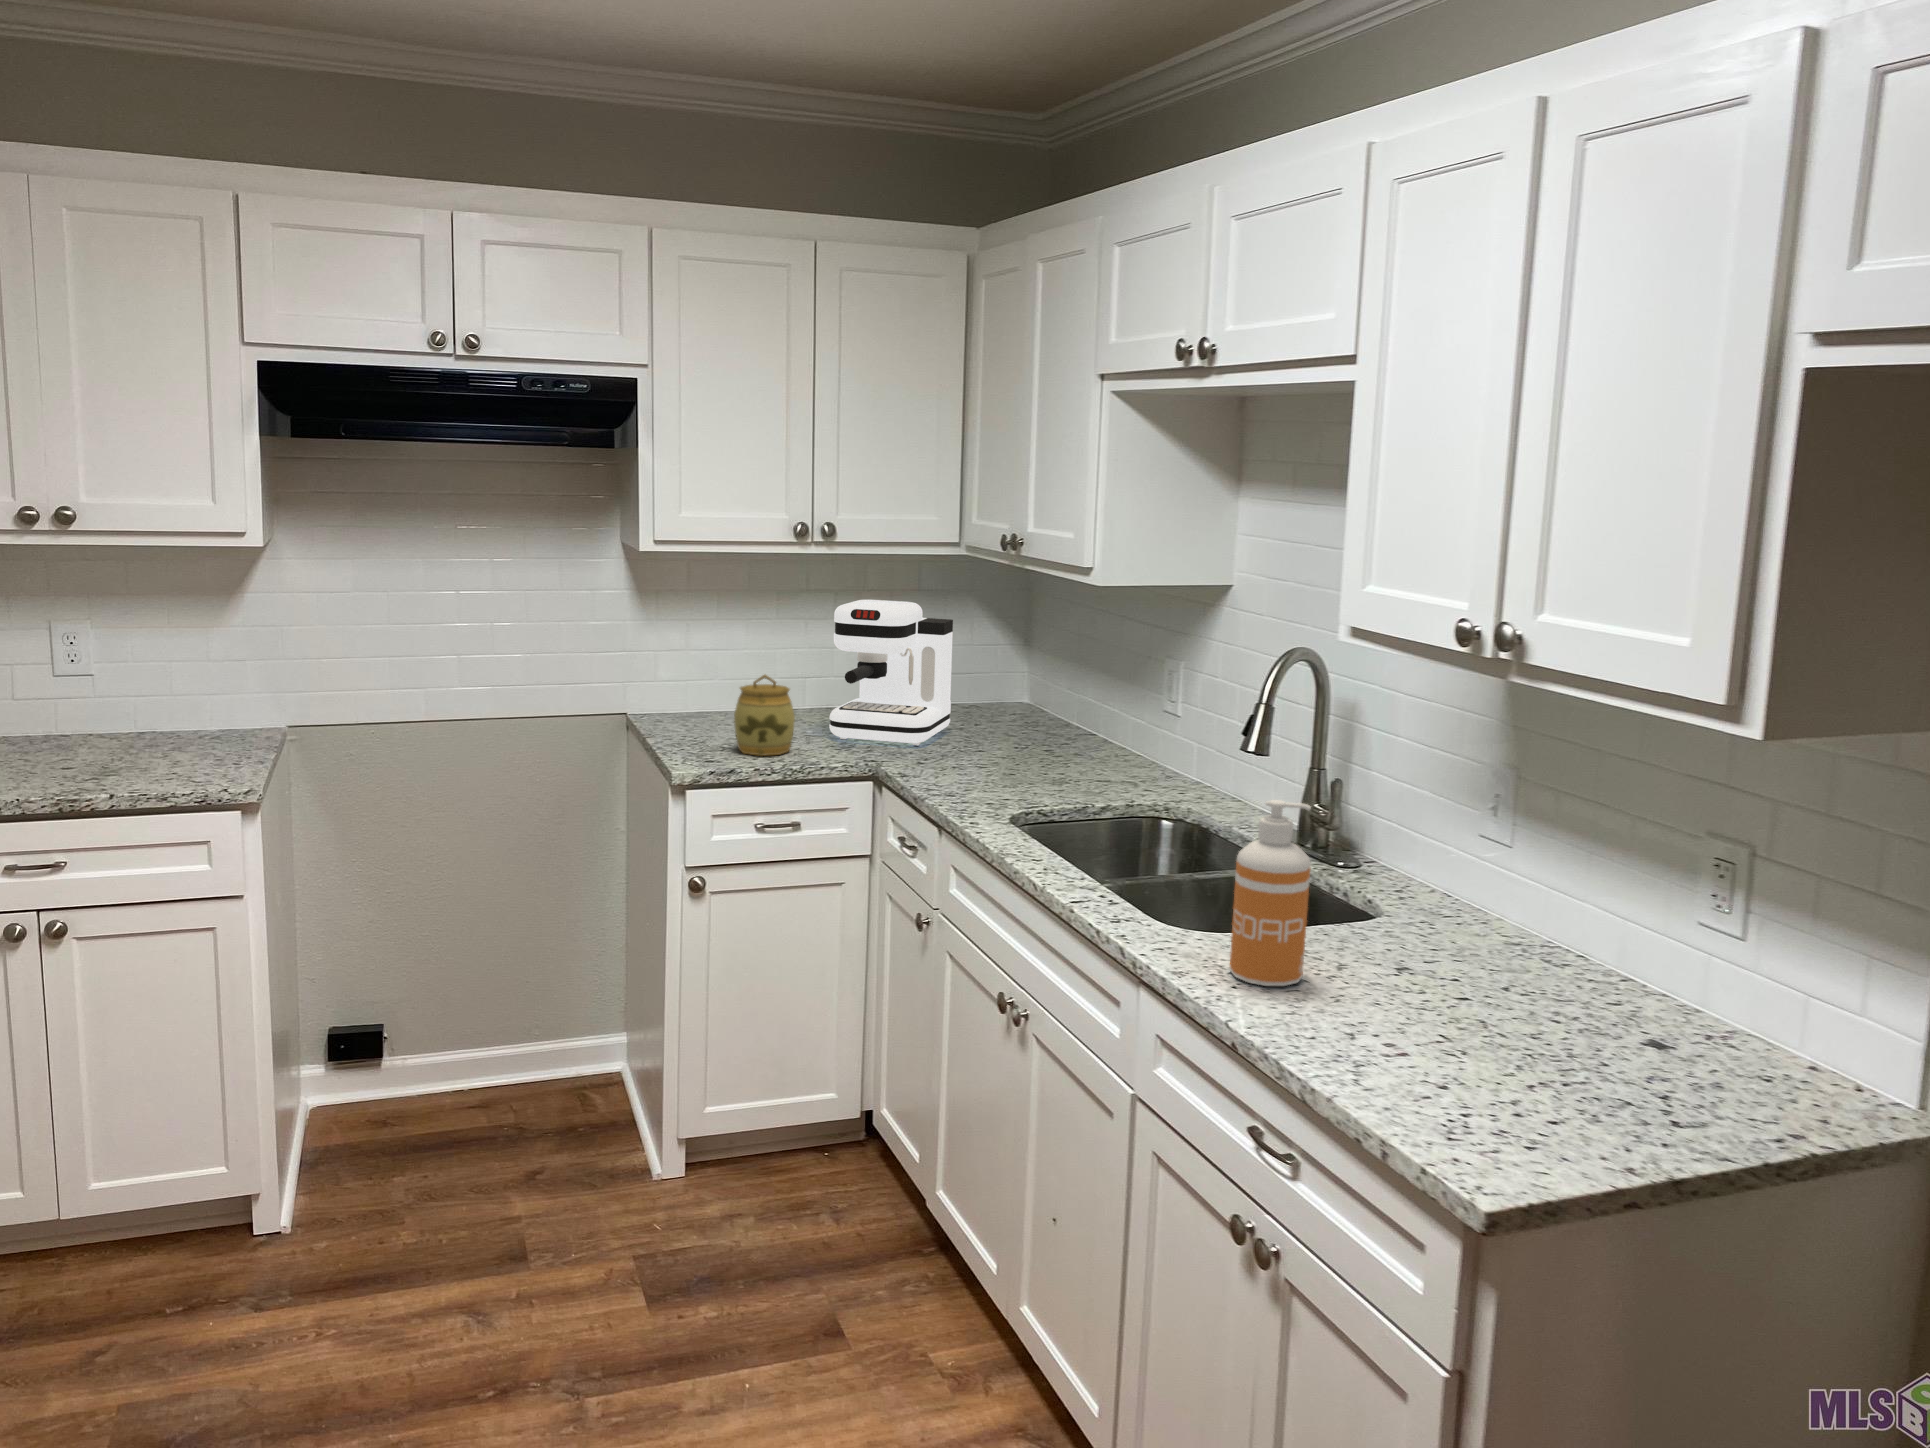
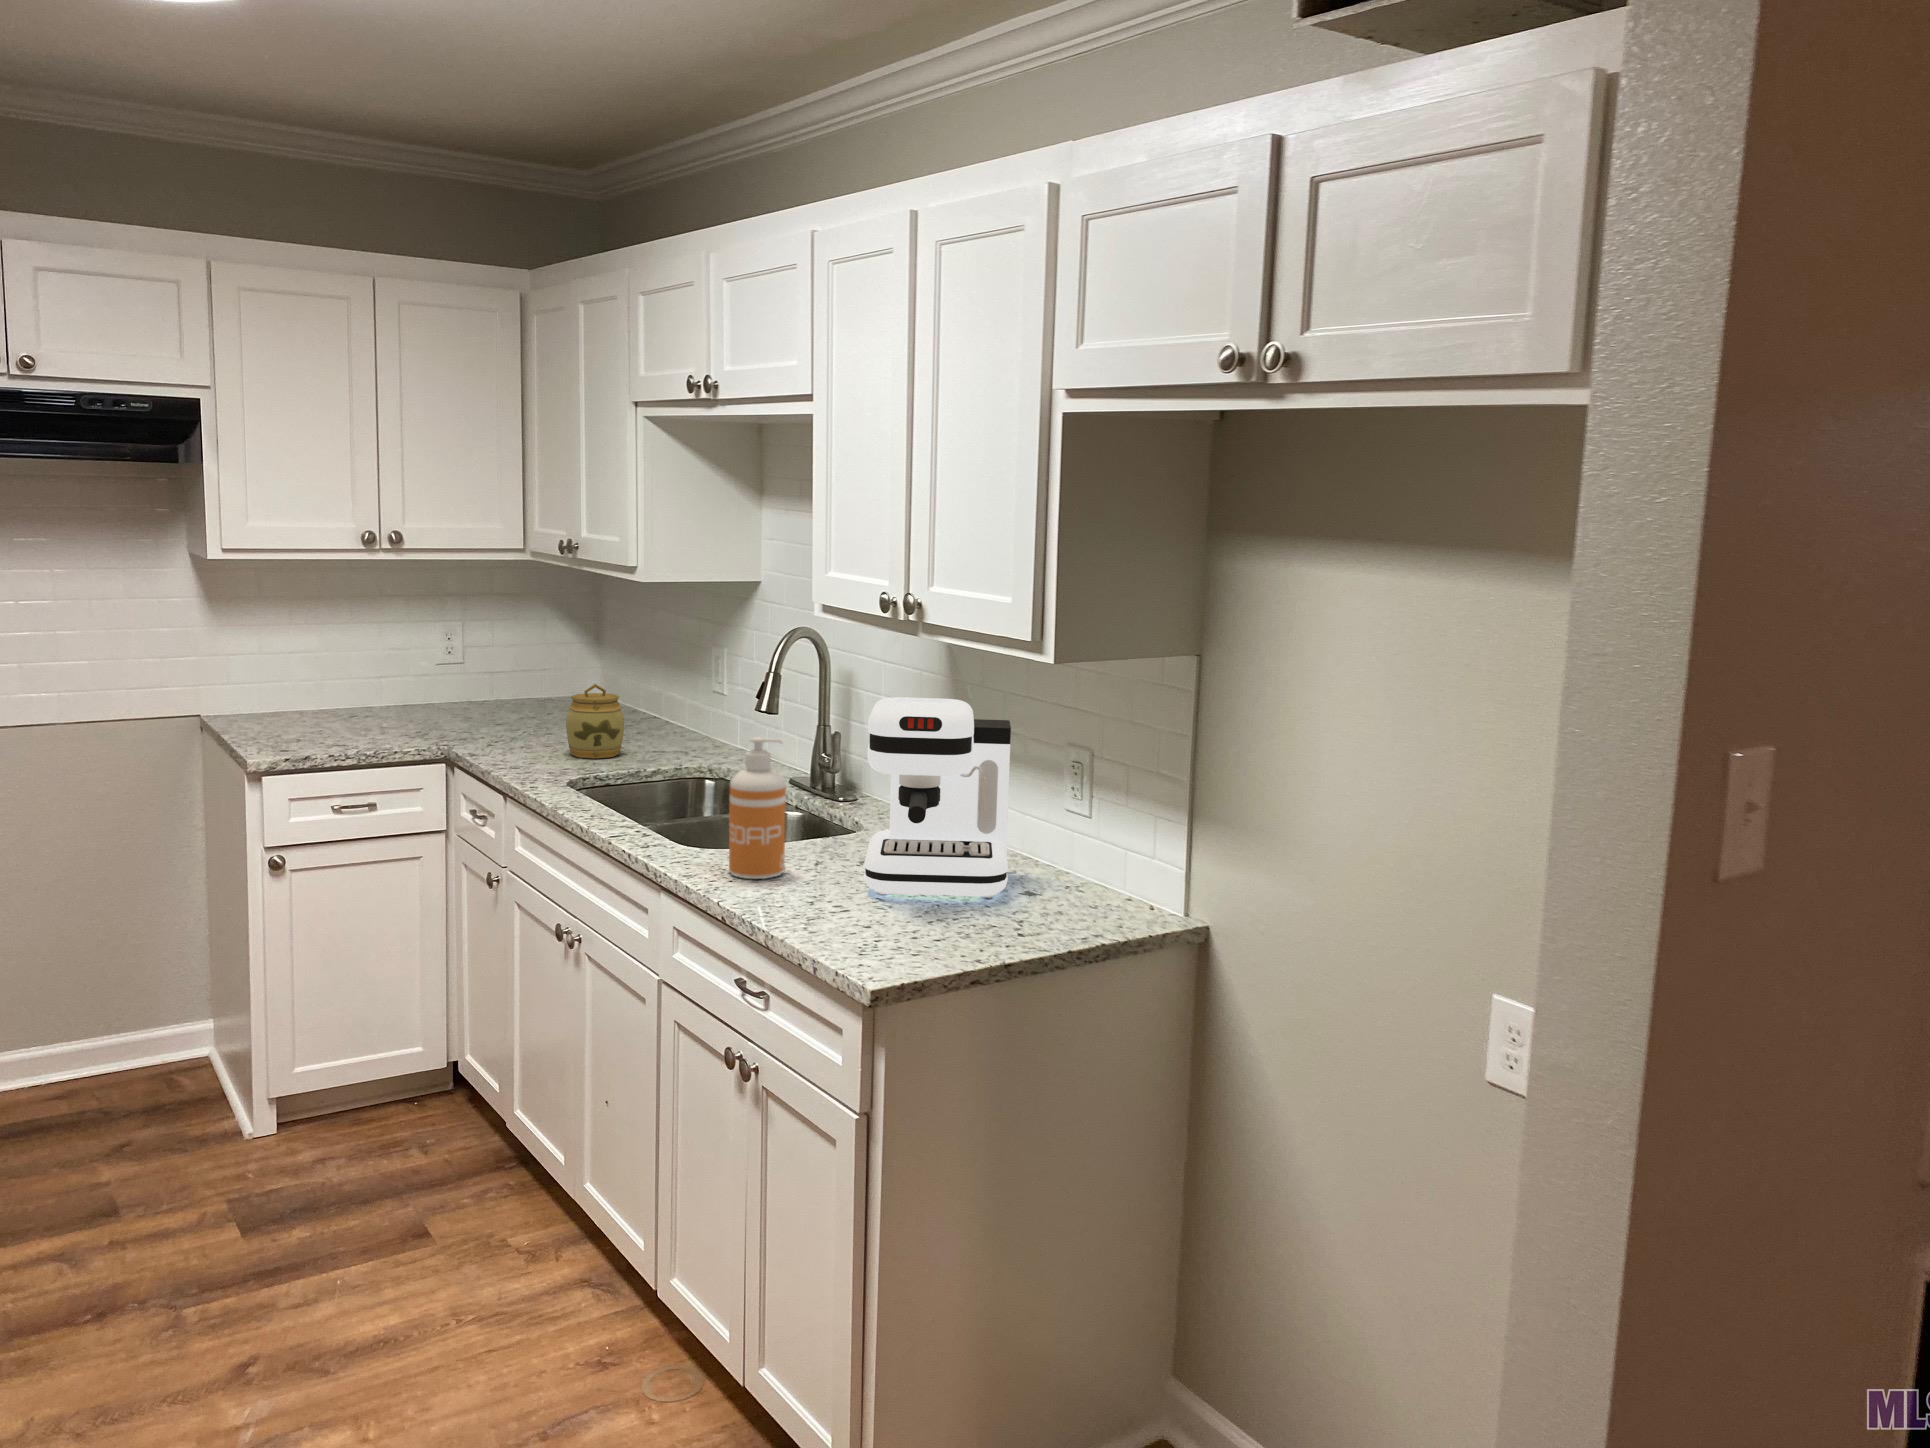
coffee maker: present [829,600,953,745] -> present [864,697,1011,897]
jar: present [734,675,795,756] -> present [566,684,624,758]

